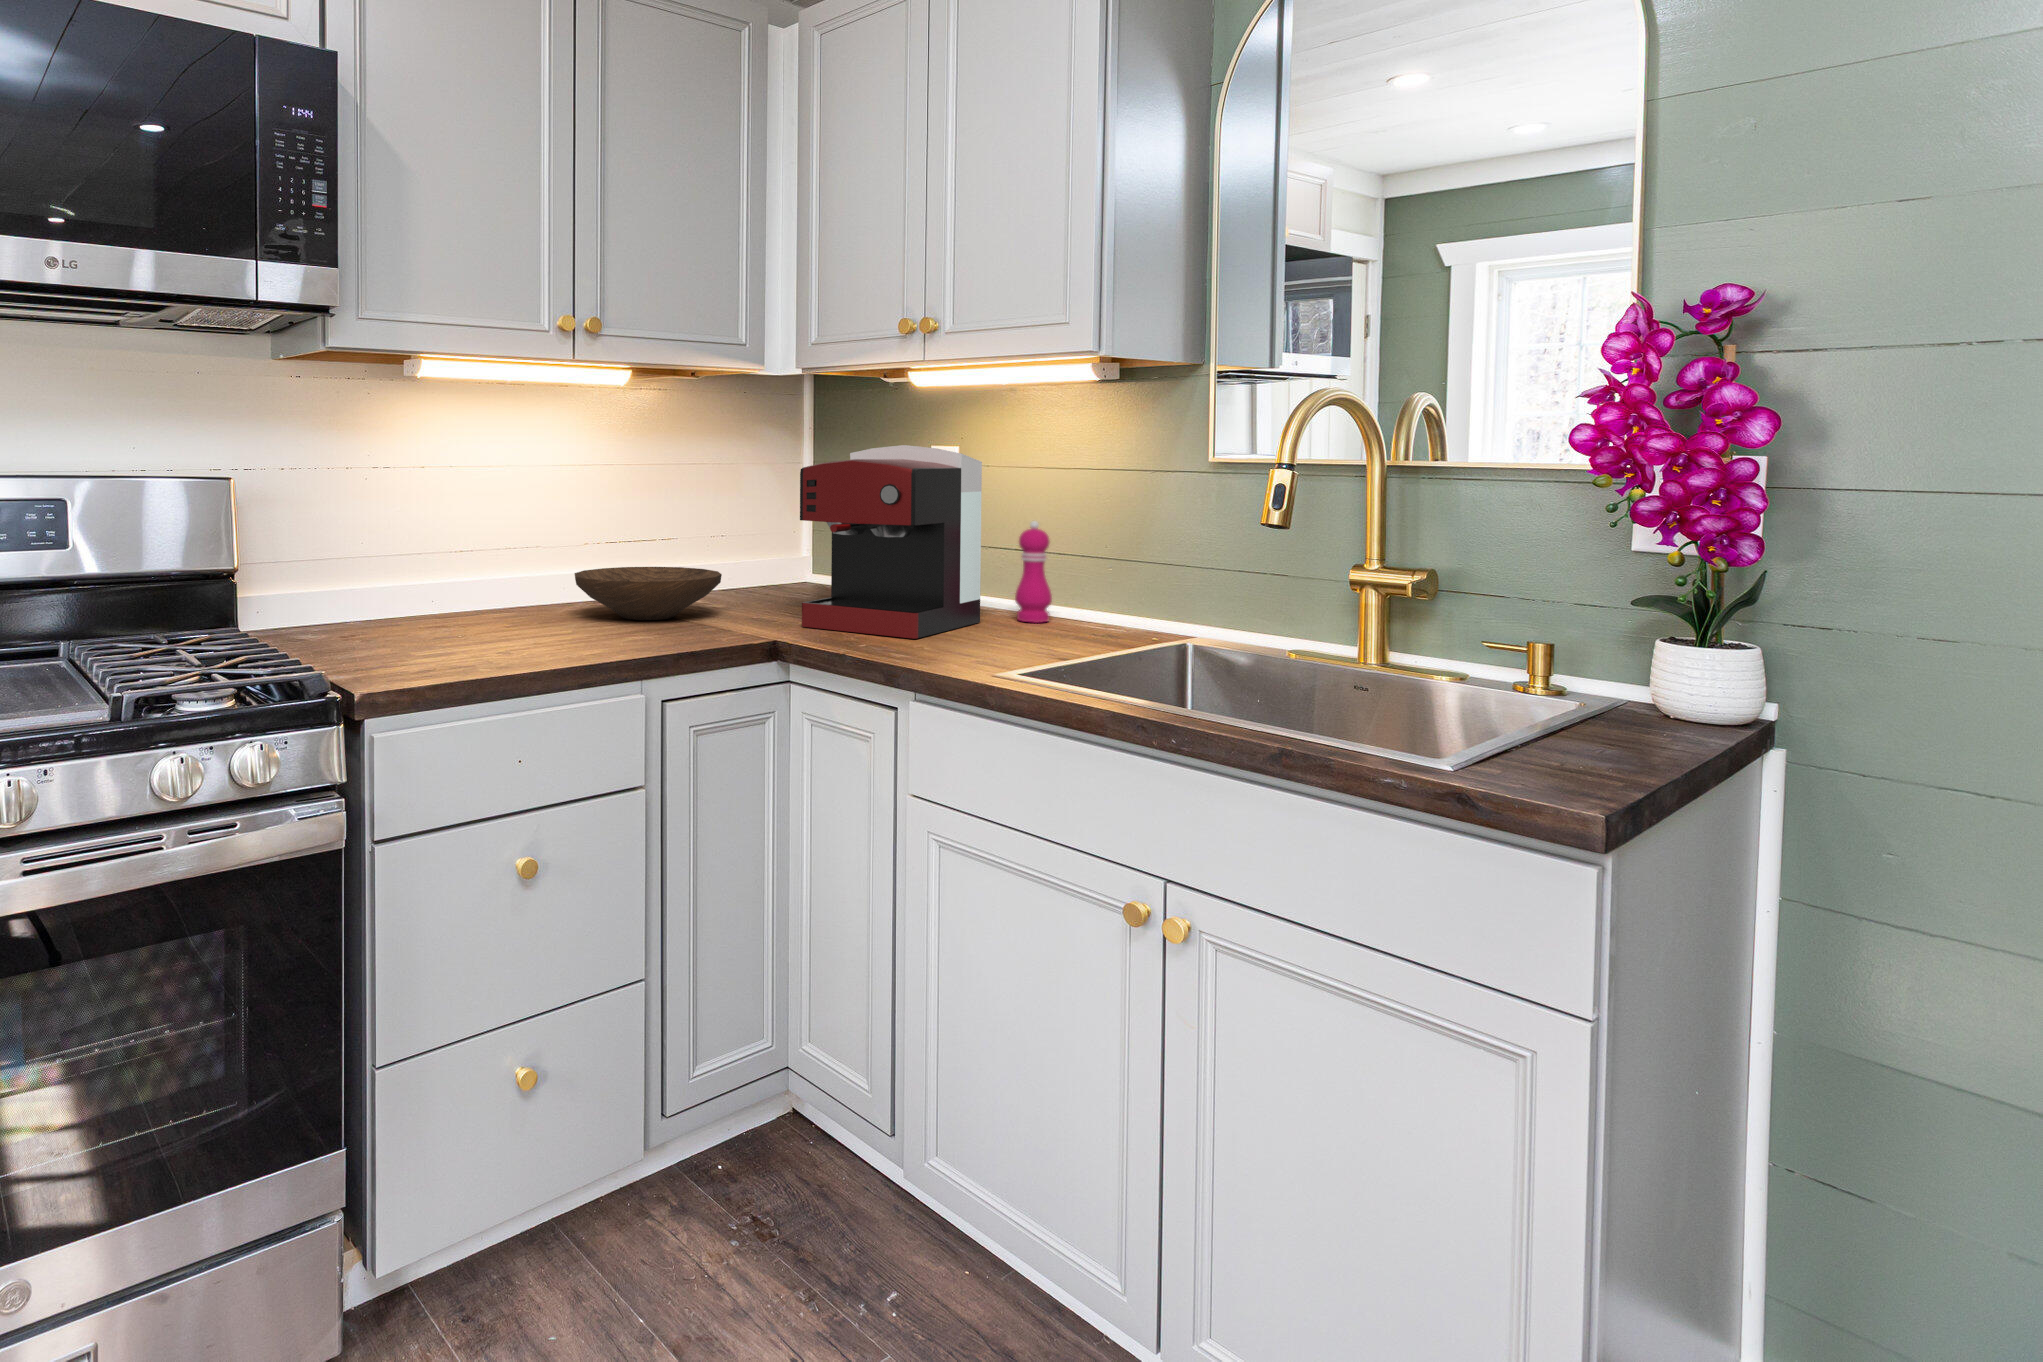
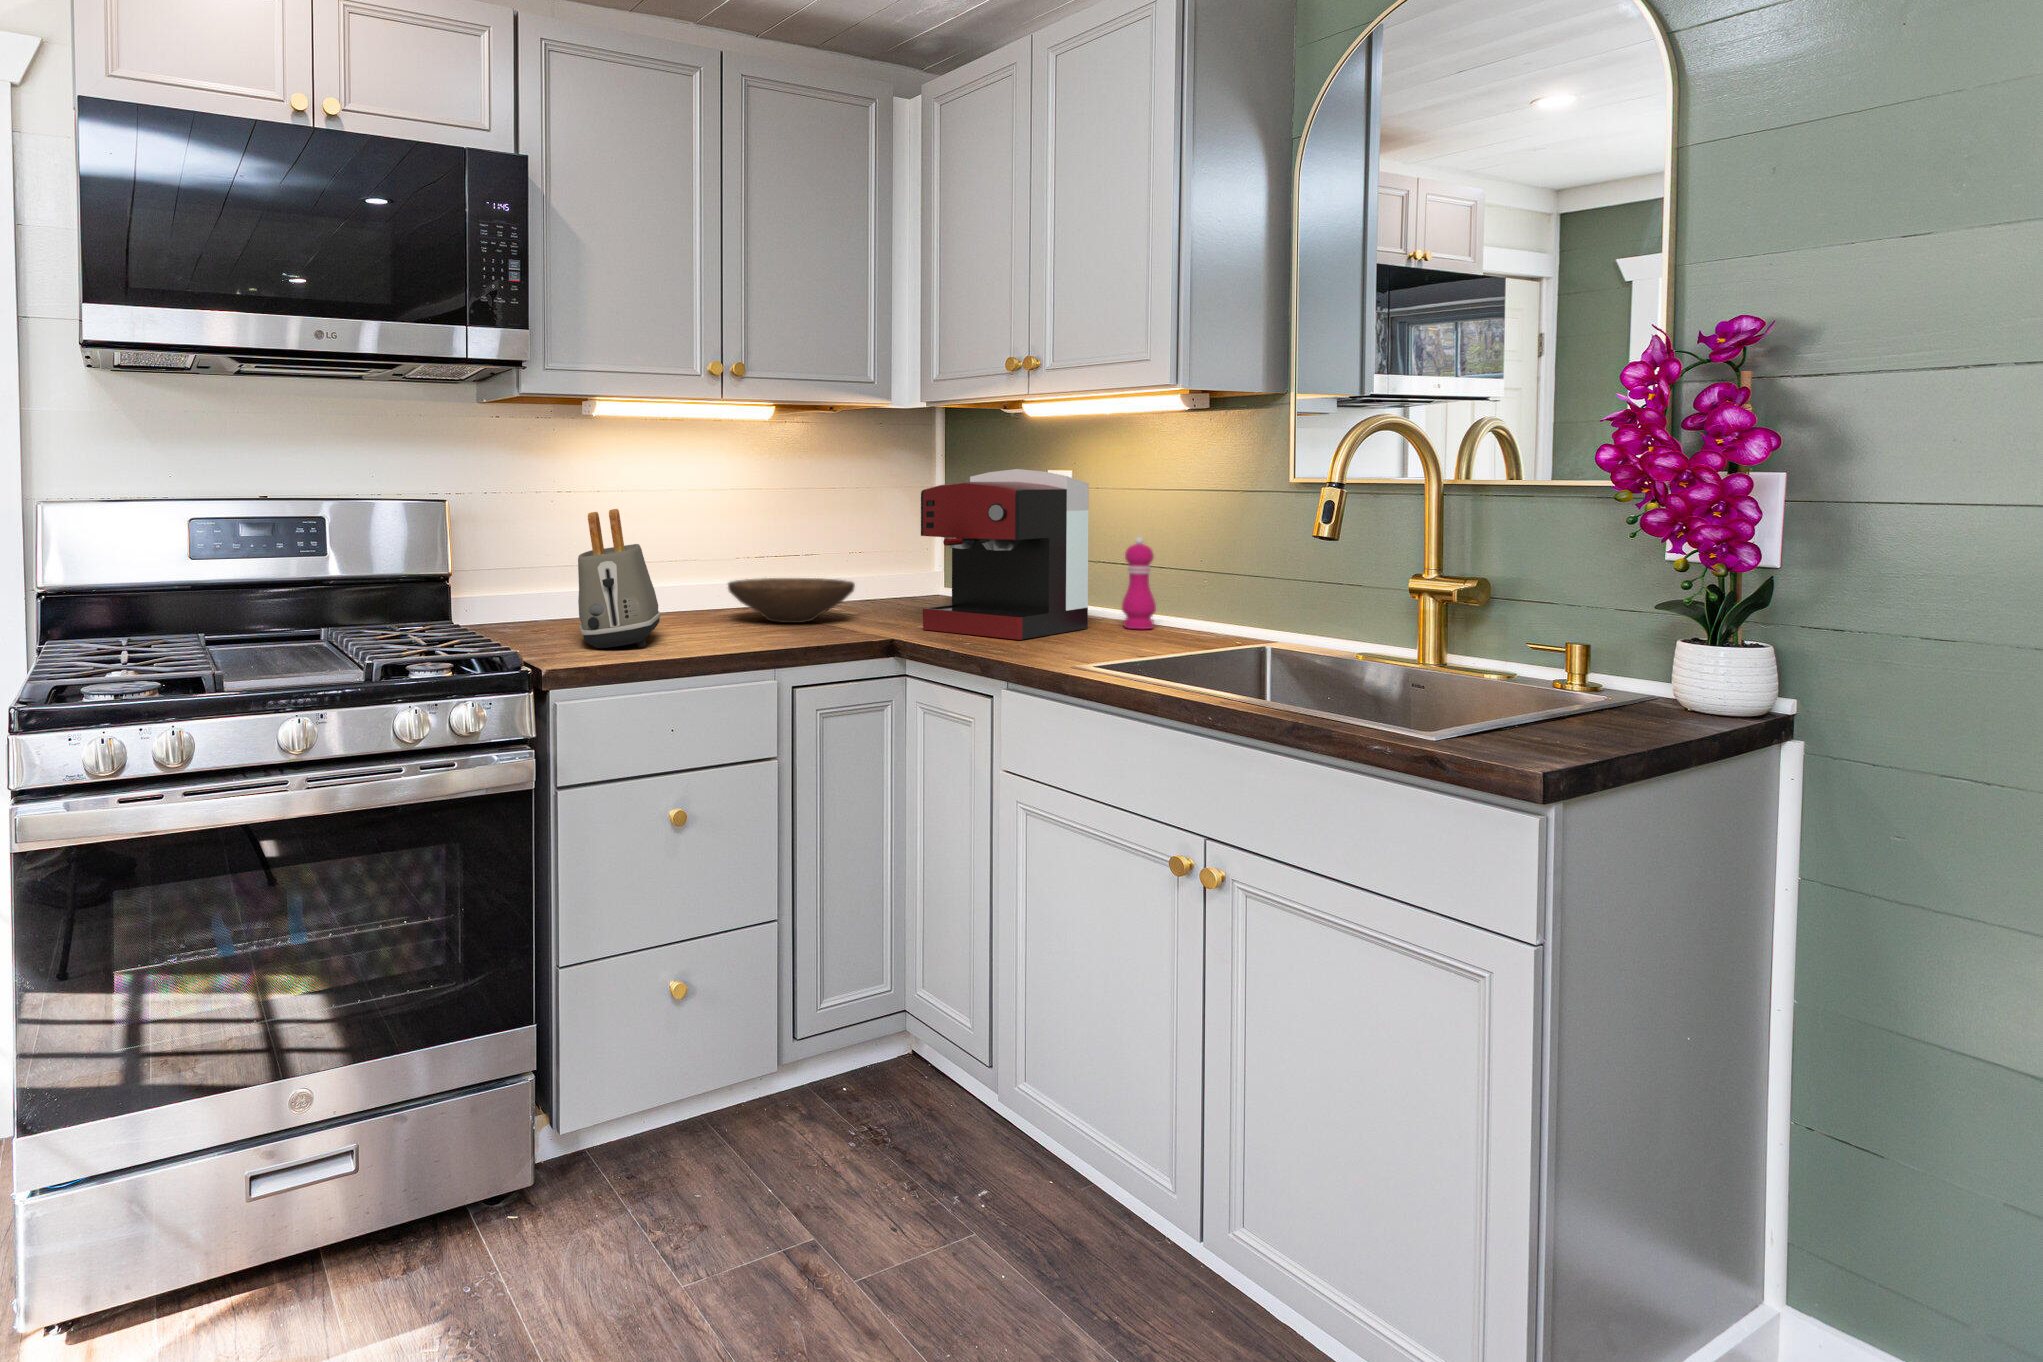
toaster: none [399,489,501,660] -> present [578,509,661,648]

